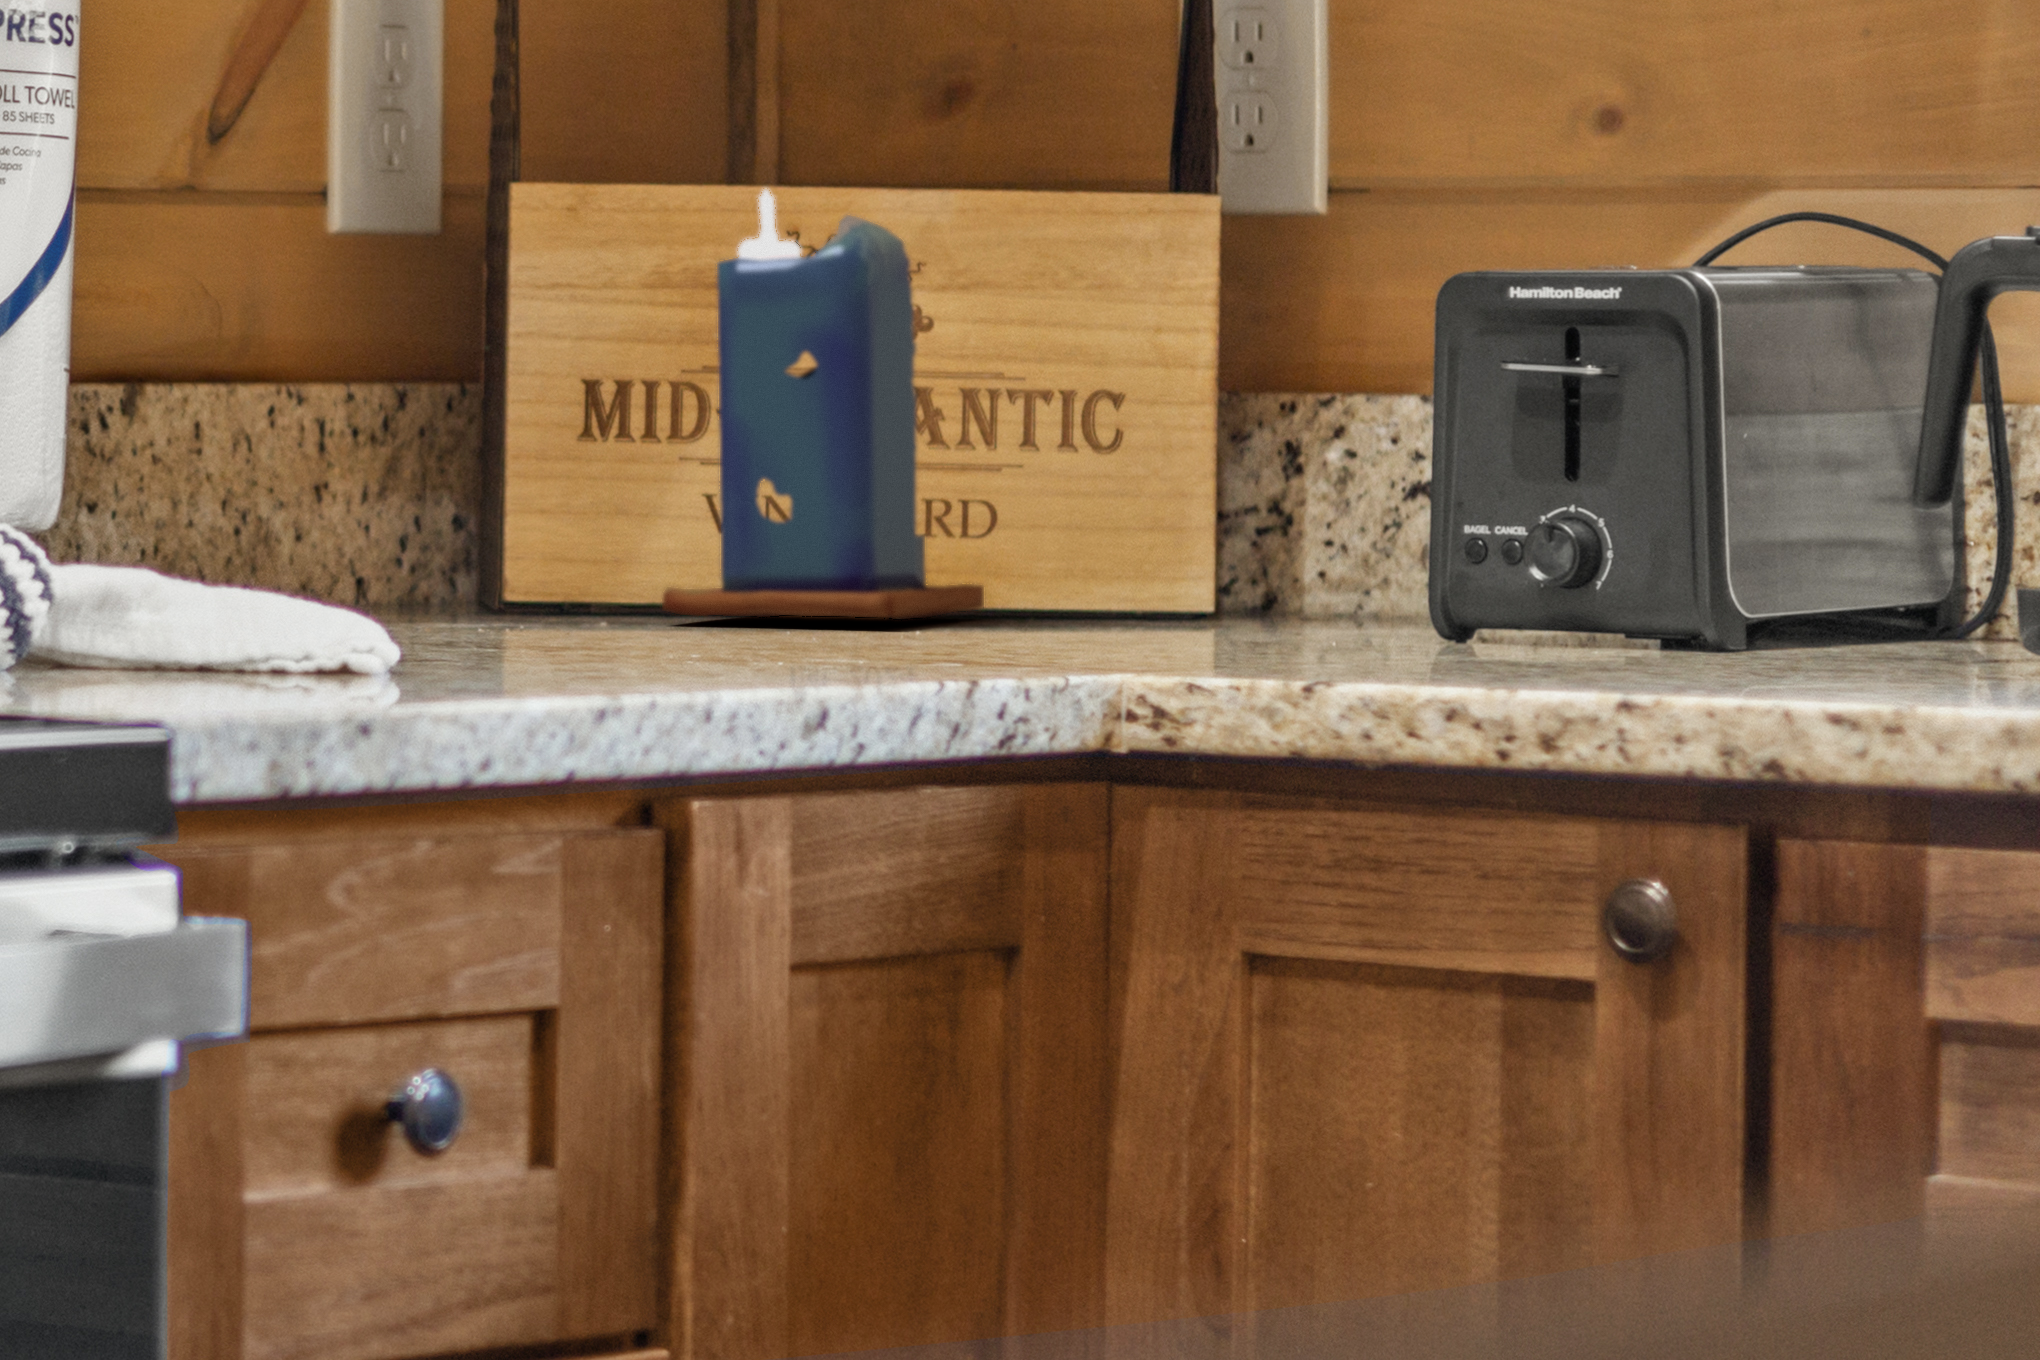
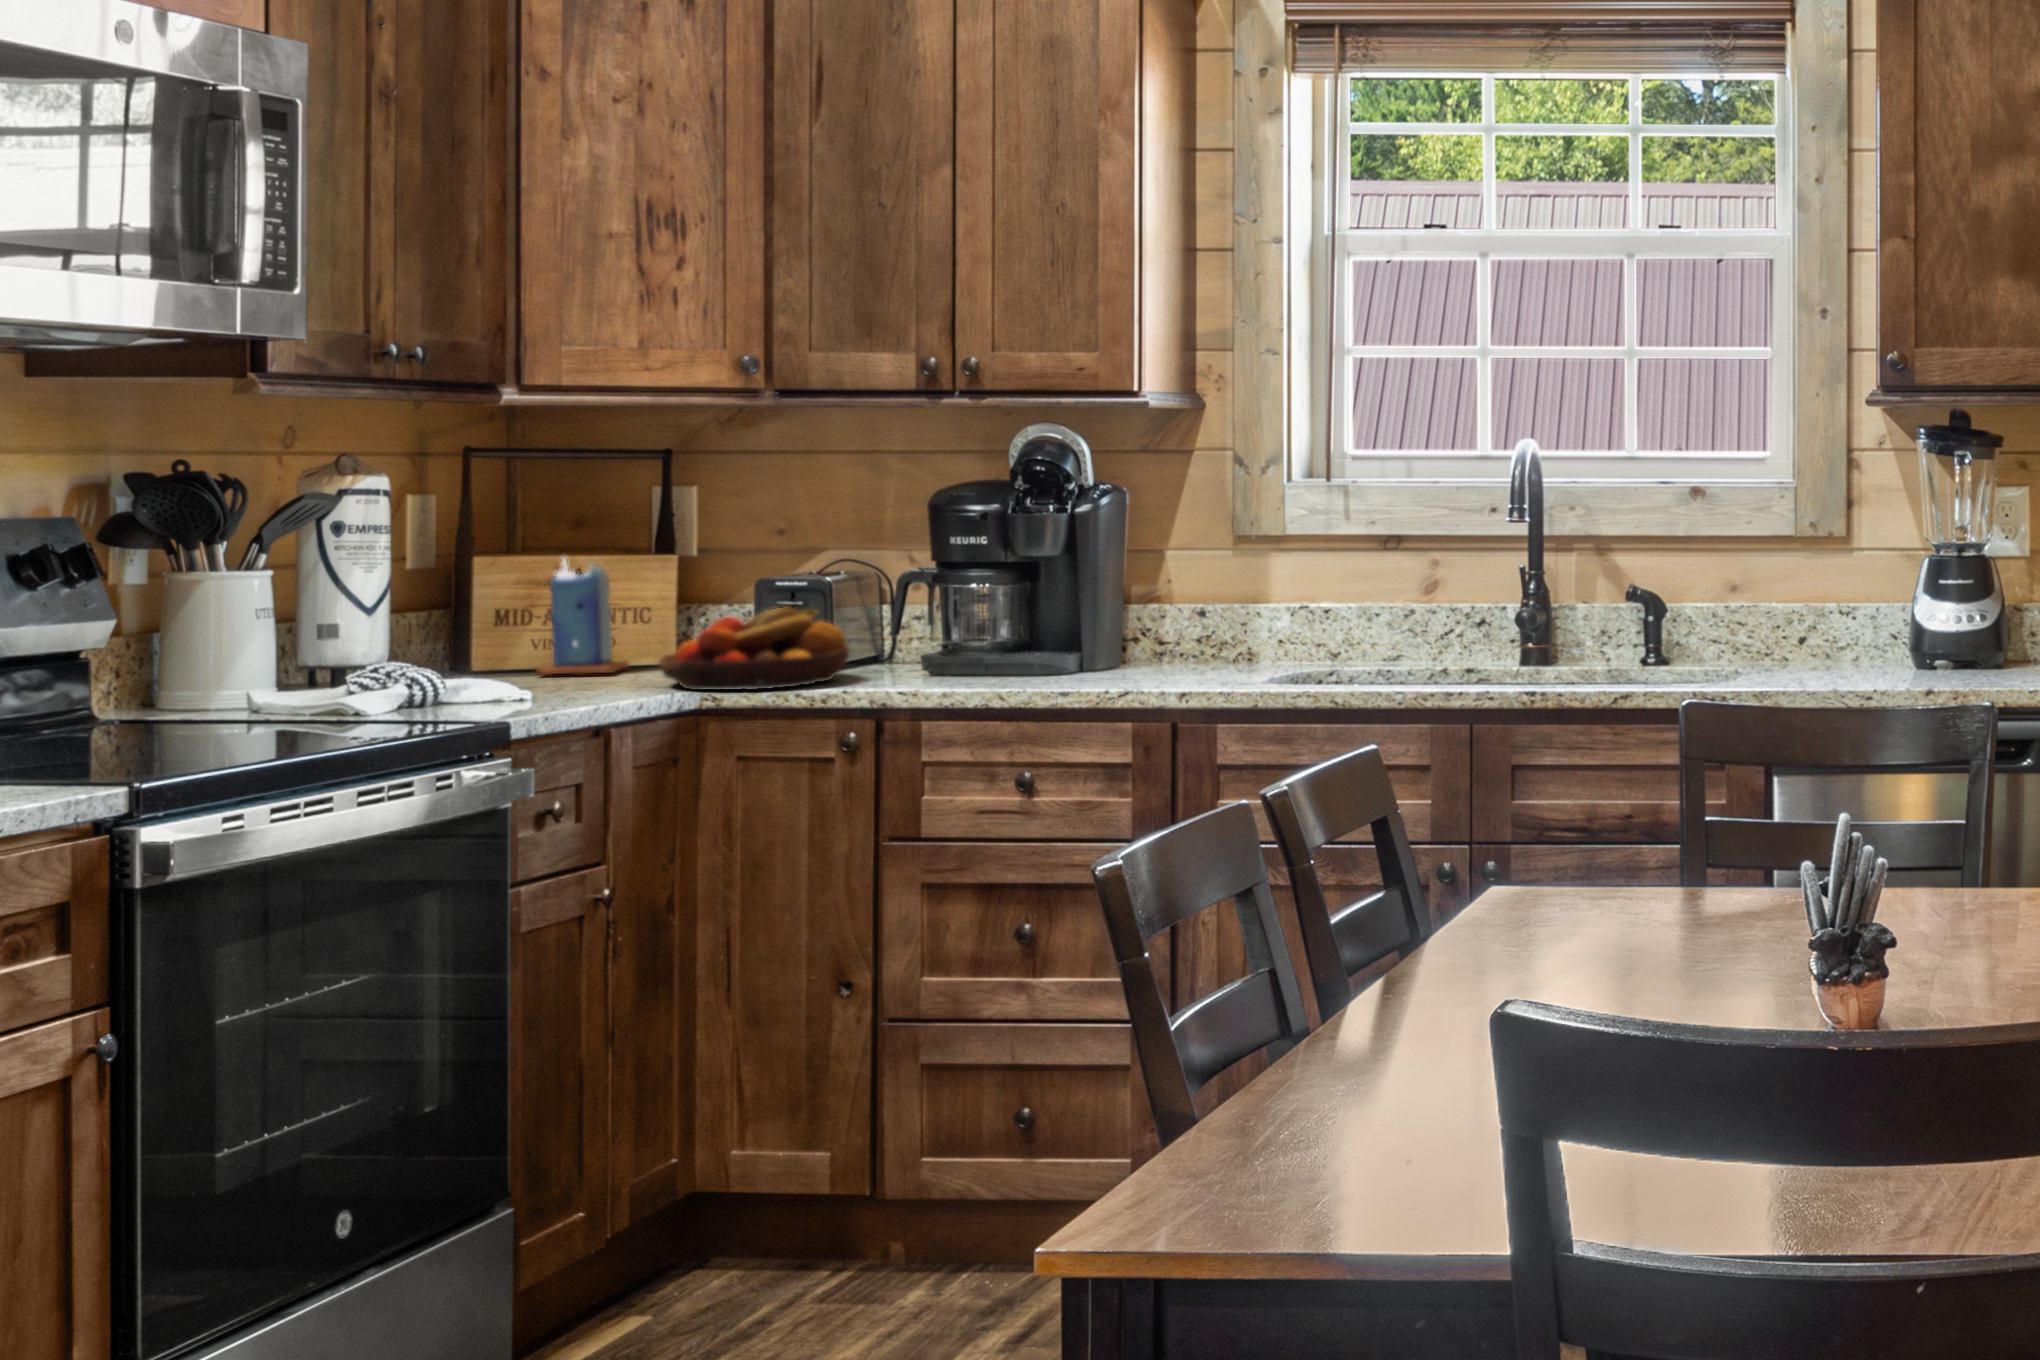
fruit bowl: none [979,359,1688,675] -> present [659,608,849,690]

